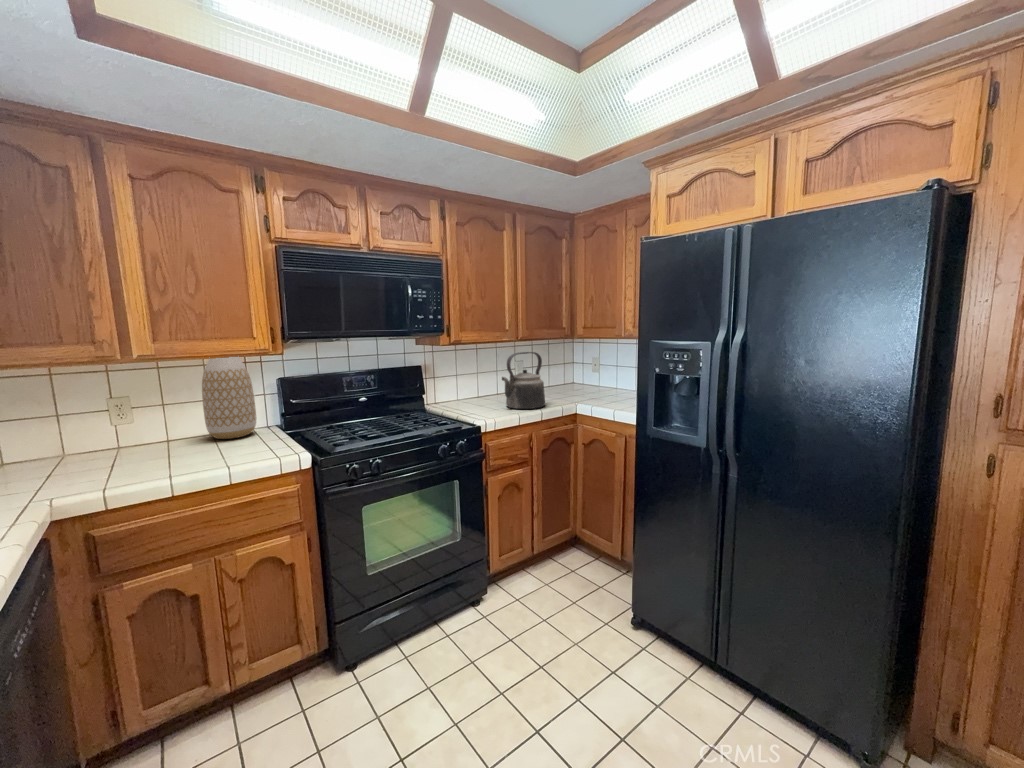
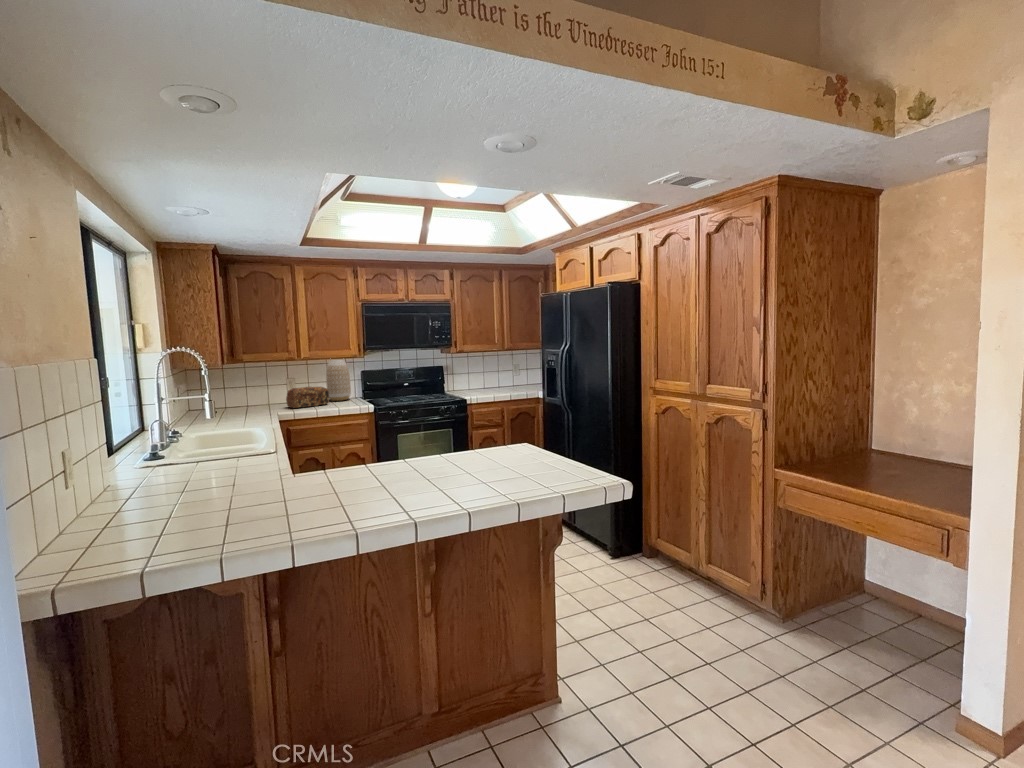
kettle: present [502,352,545,409] -> none [489,358,519,394]
bread loaf: none [96,415,207,472] -> present [286,387,329,408]

